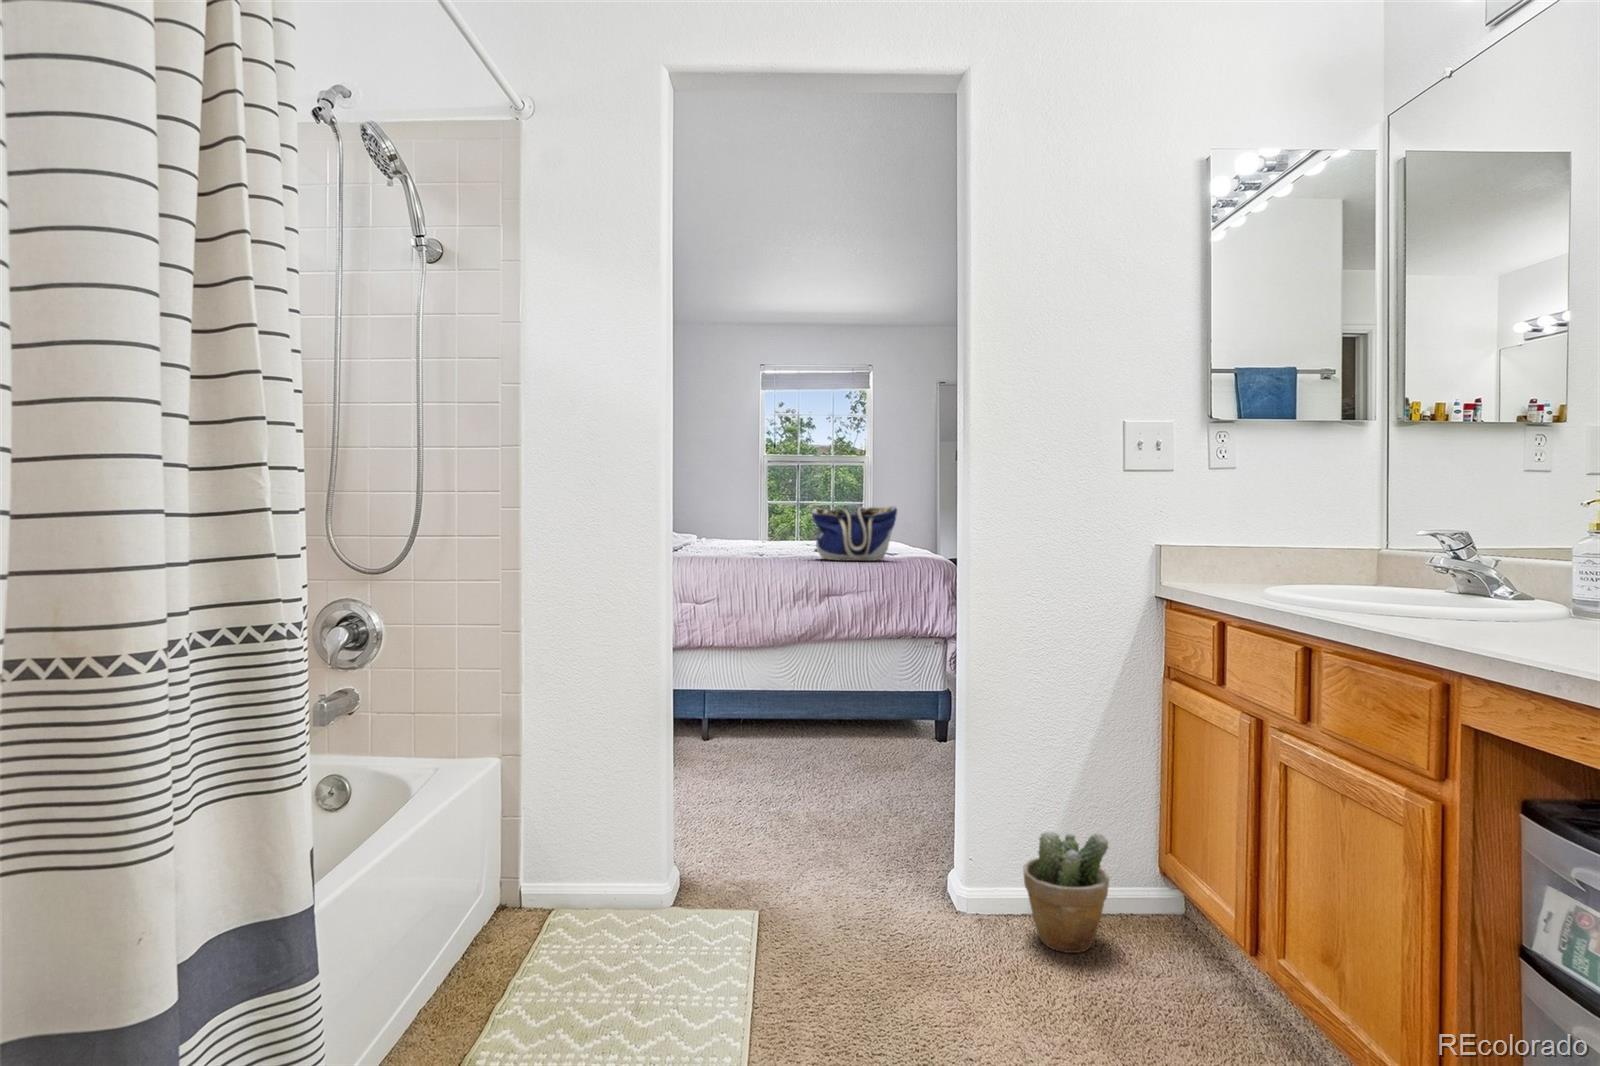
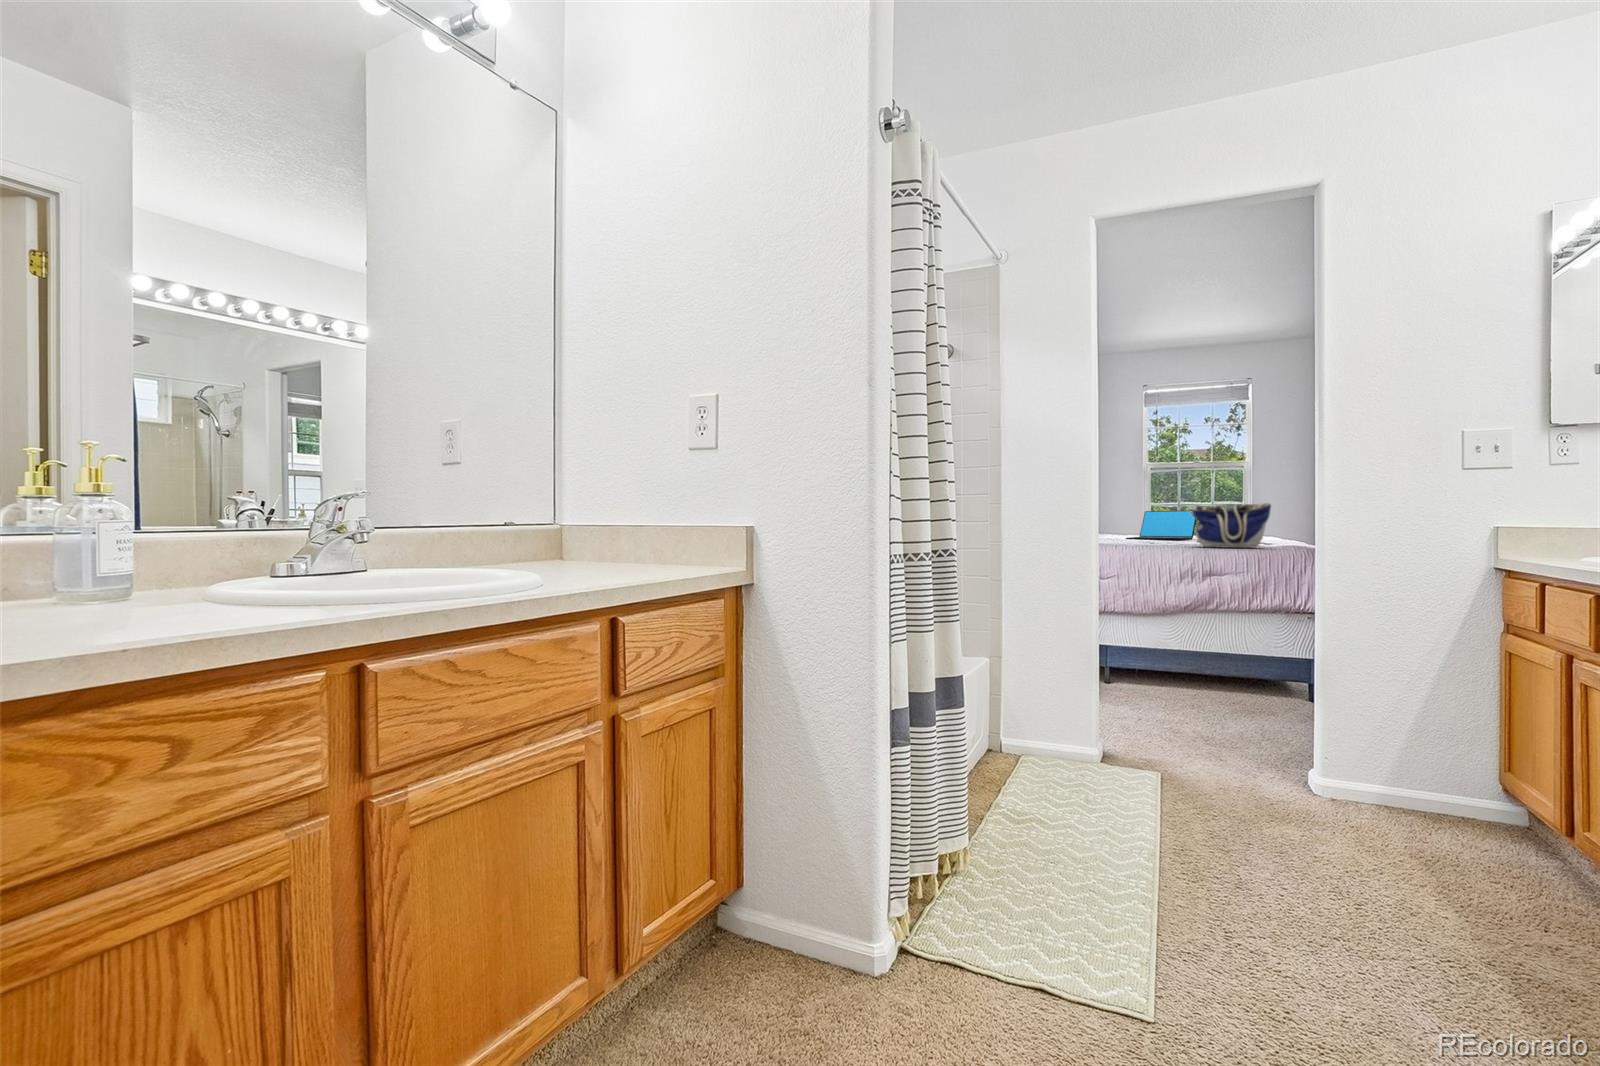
laptop: none [739,513,818,548] -> present [1126,510,1196,540]
potted plant: present [1023,832,1109,953] -> none [1366,738,1444,828]

